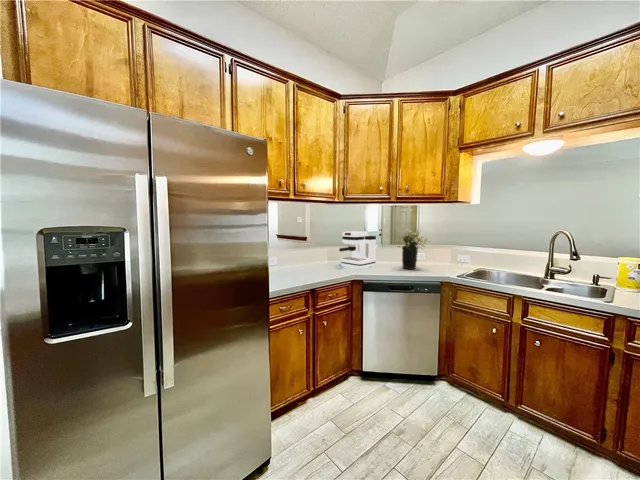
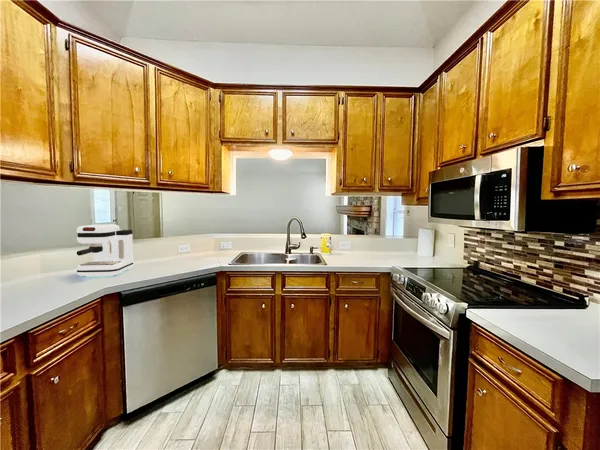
flower arrangement: present [398,231,427,269] -> none [161,220,200,265]

